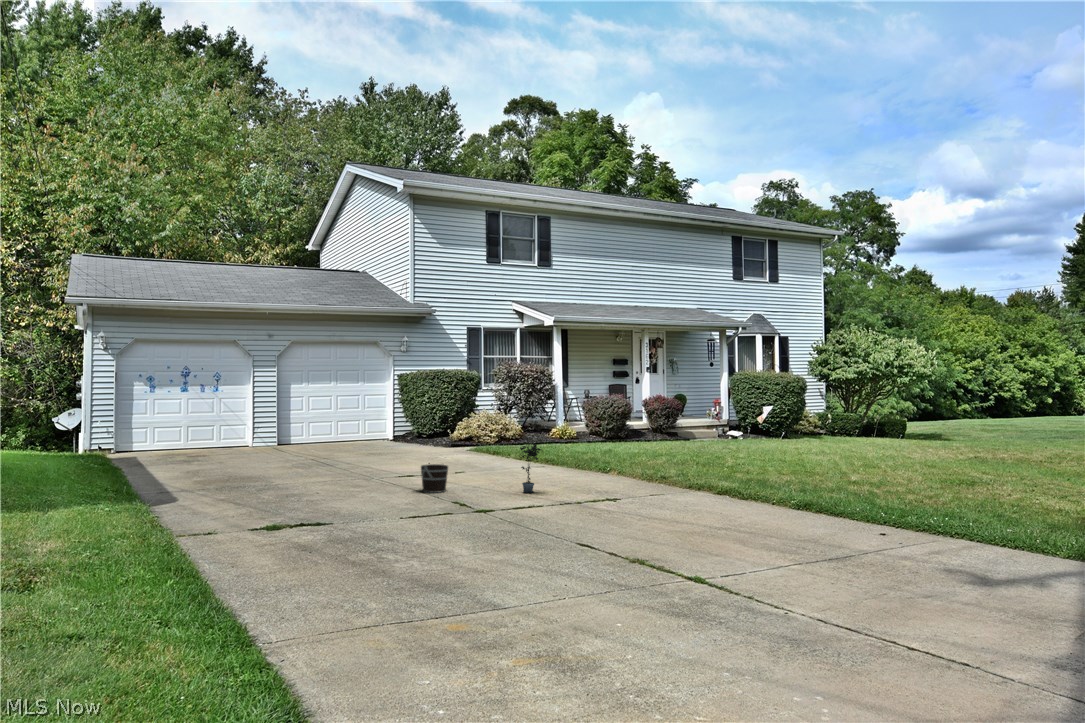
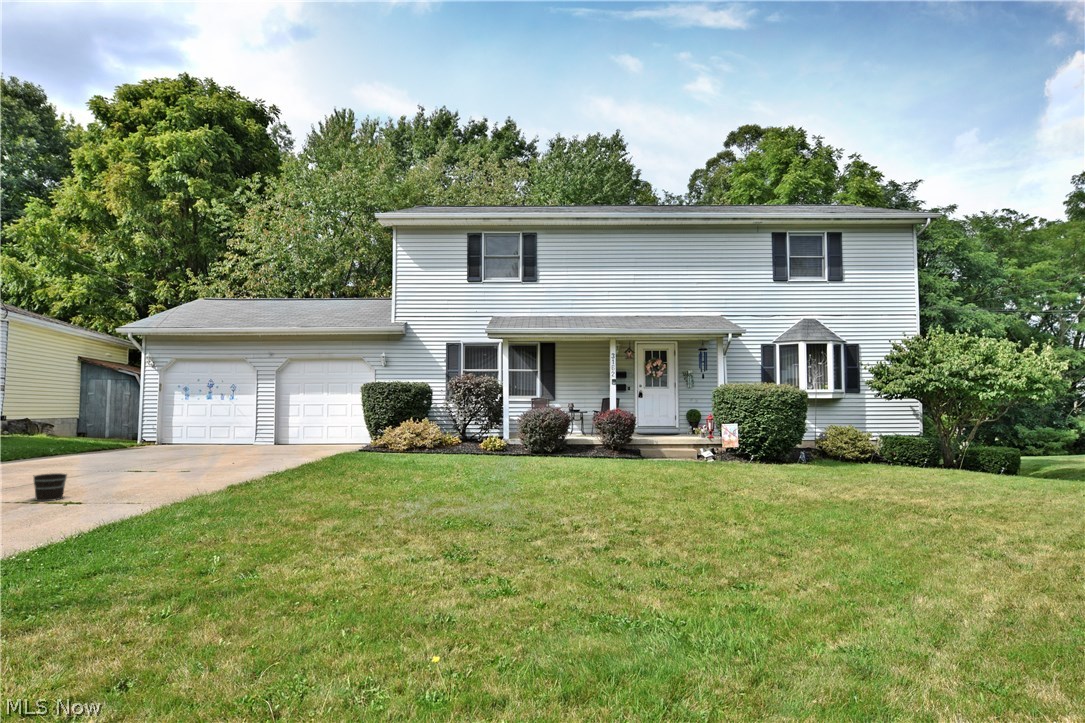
potted plant: present [520,443,542,493] -> none [79,457,106,511]

